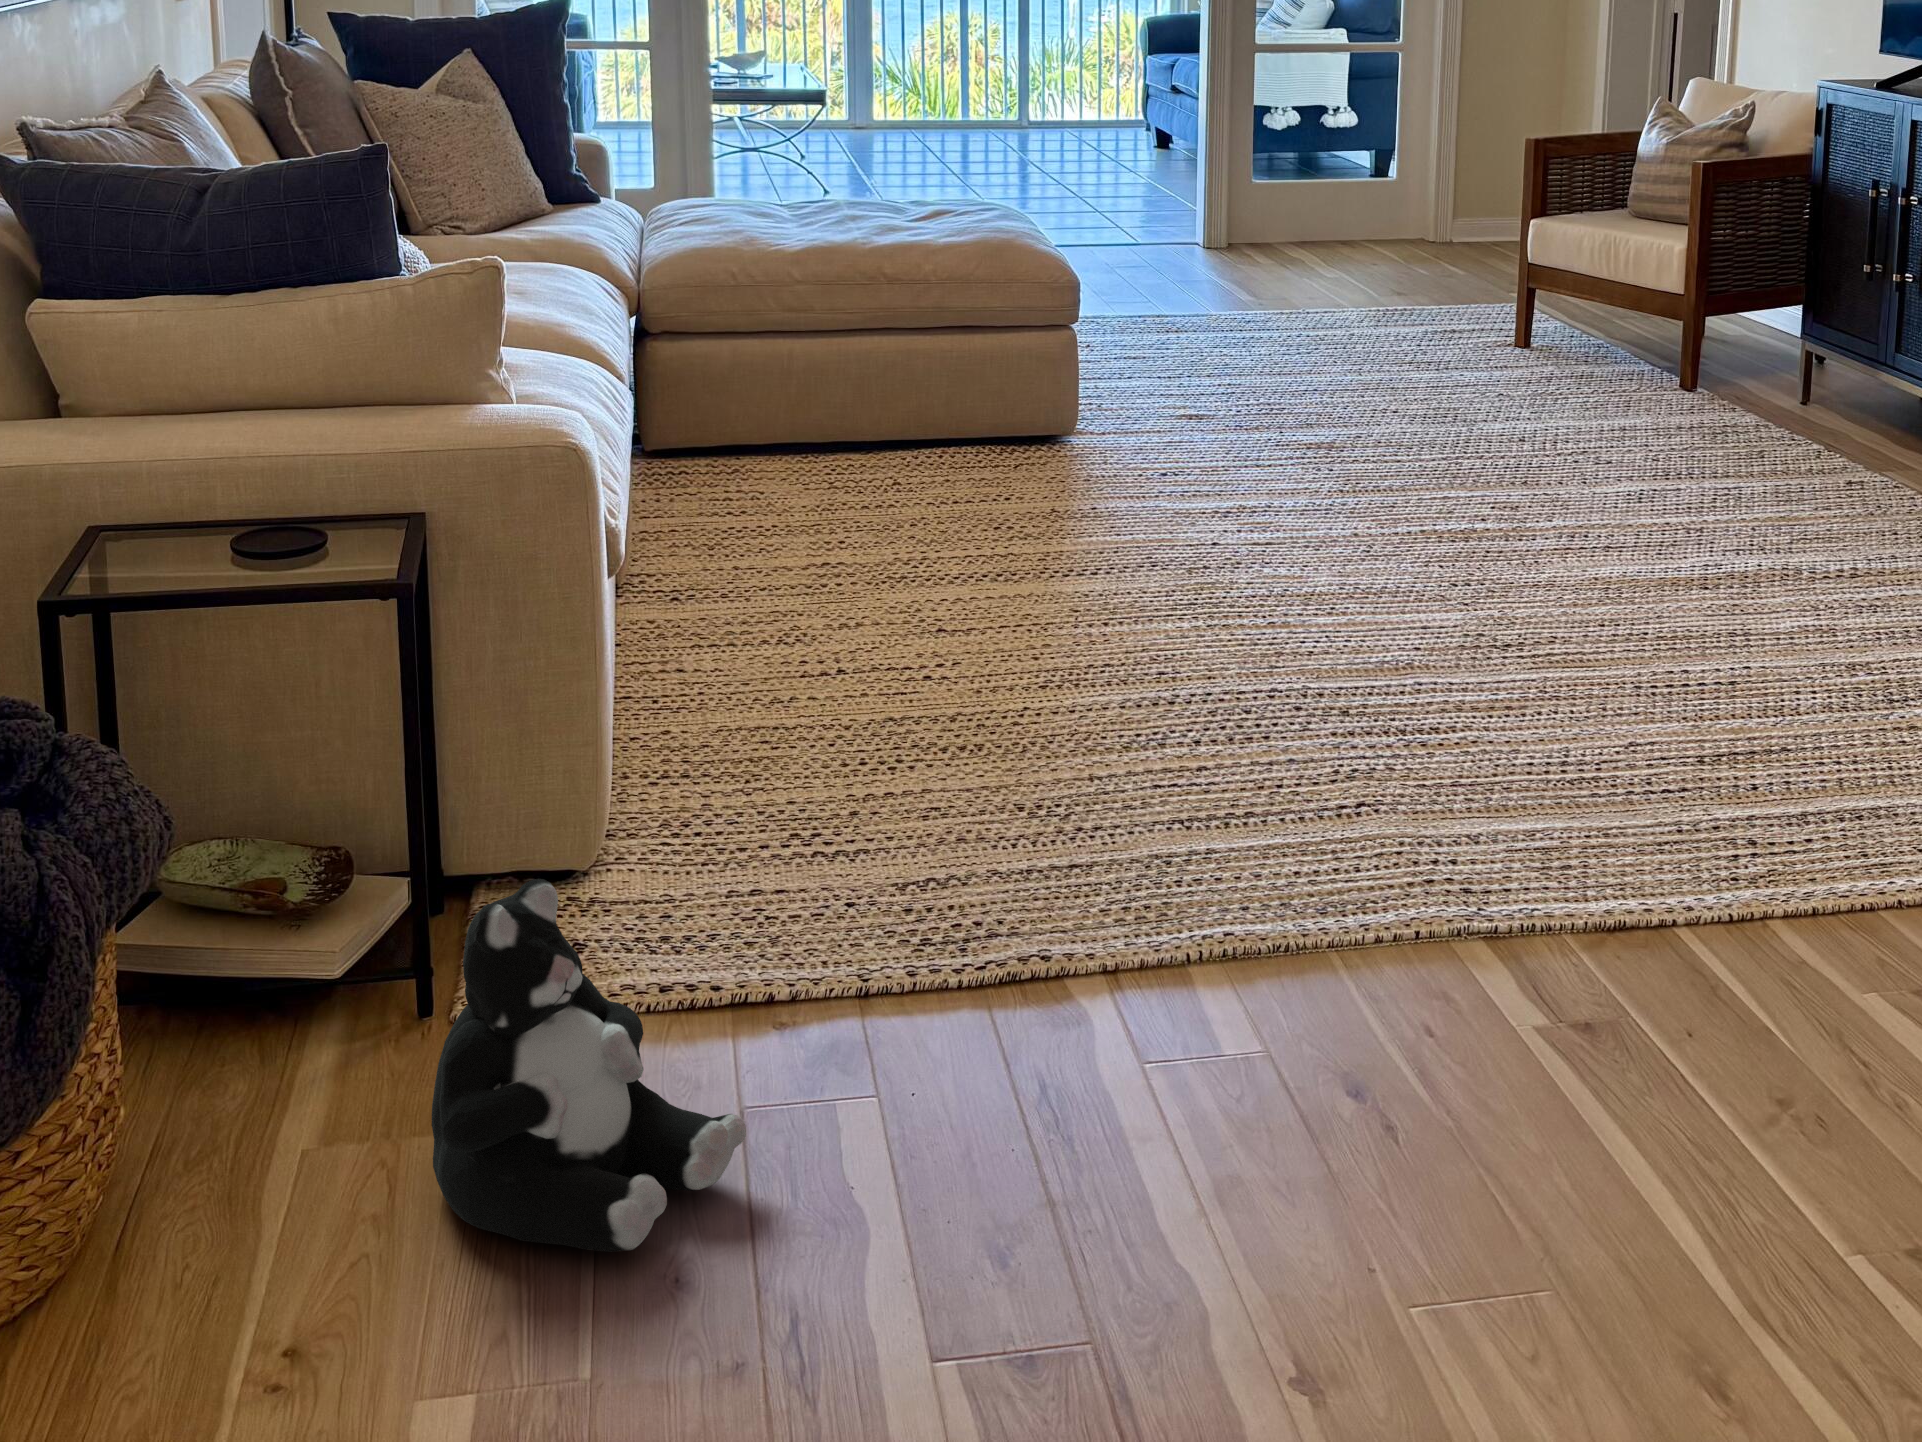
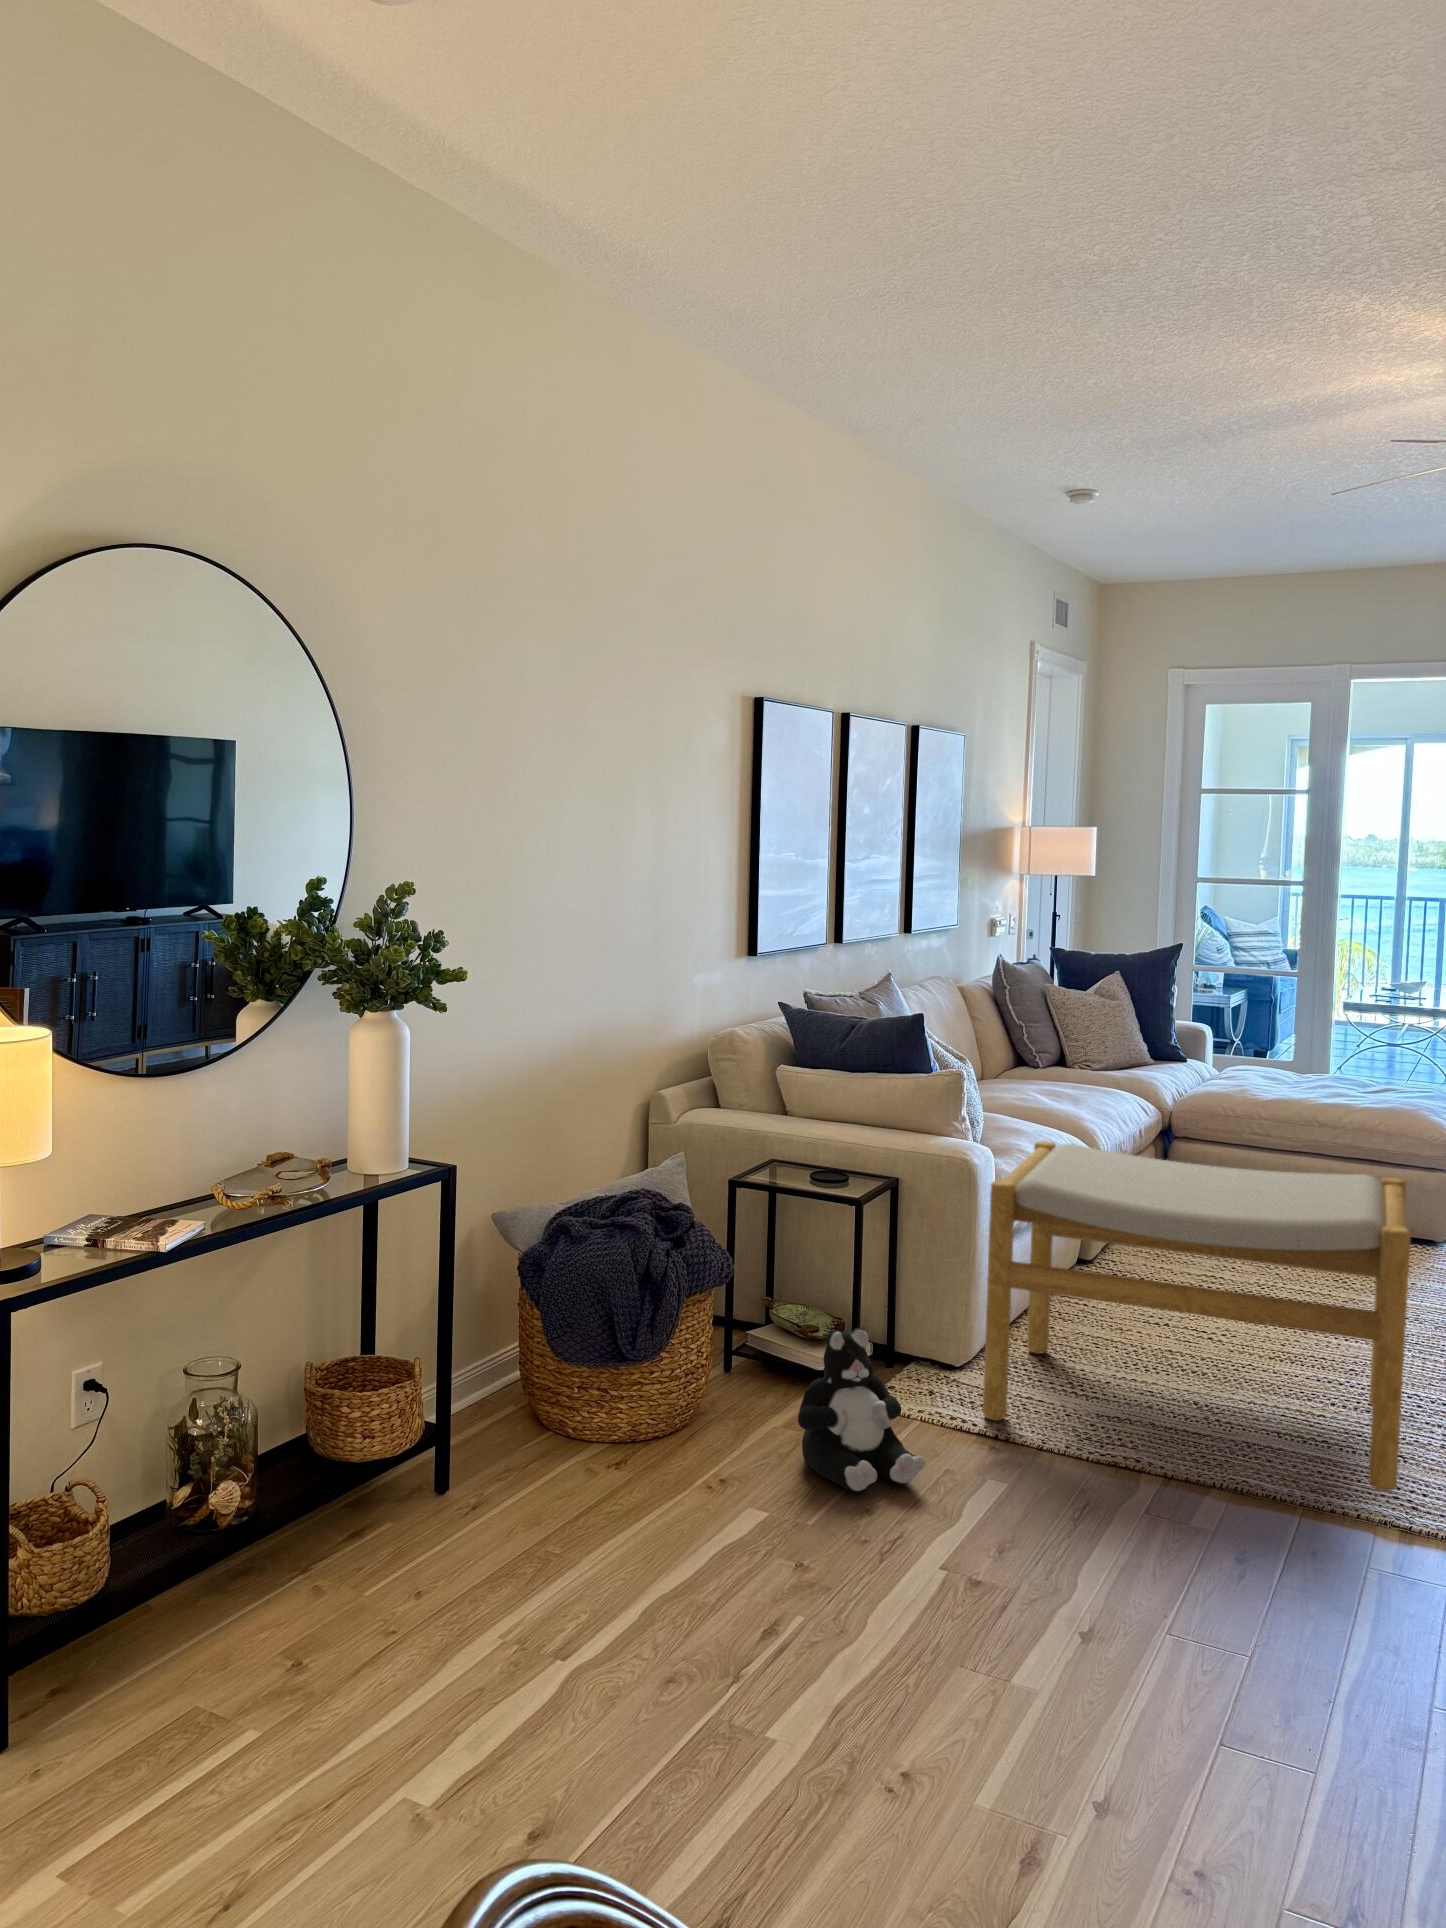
footstool: none [647,344,1439,965] -> present [983,1141,1411,1491]

